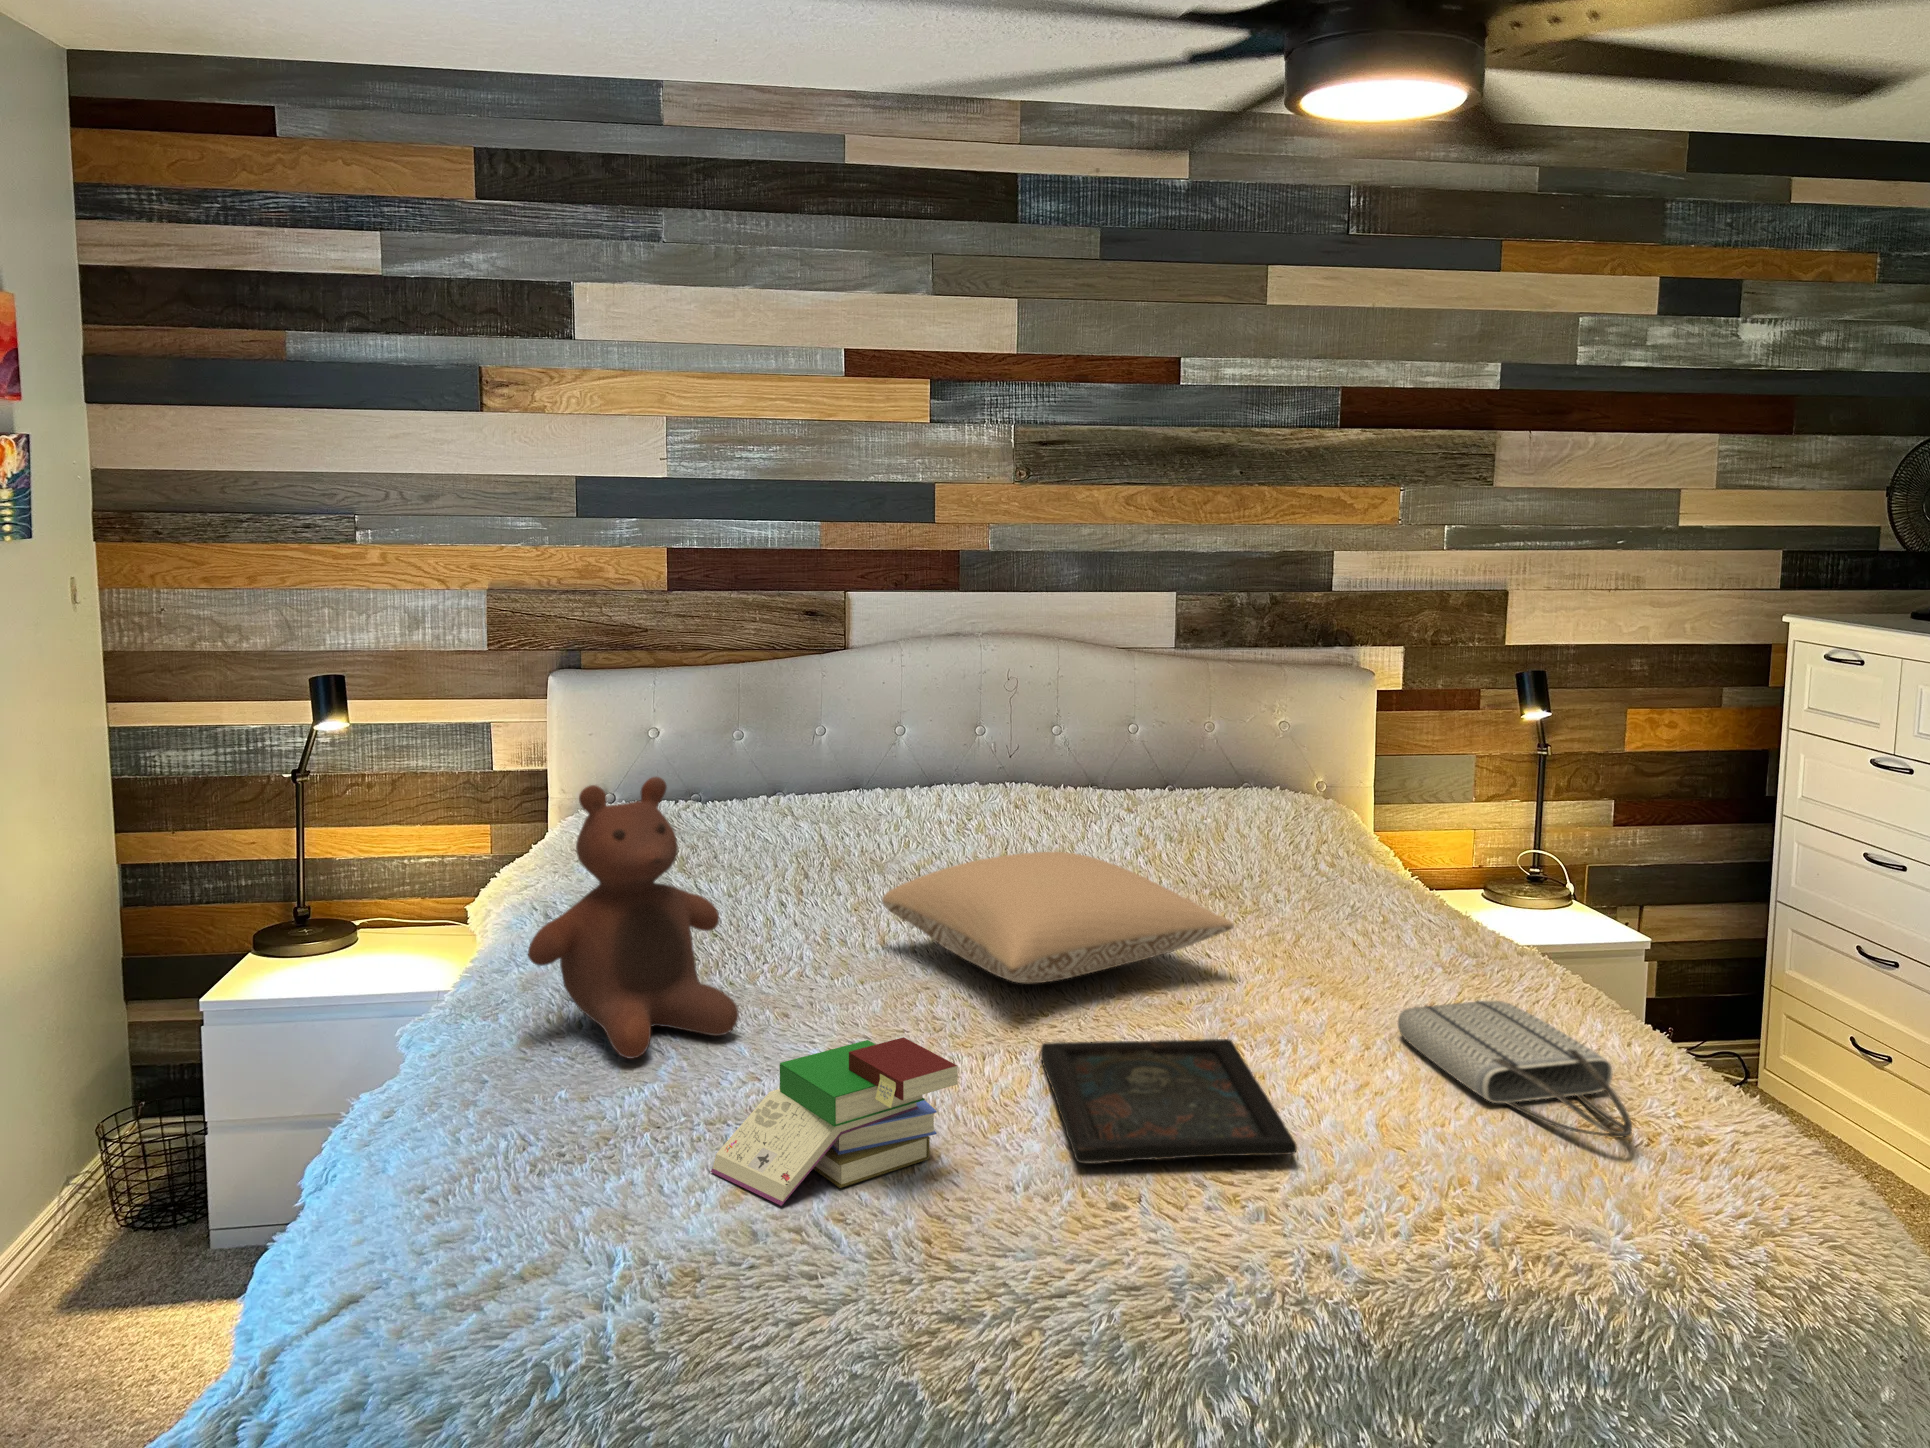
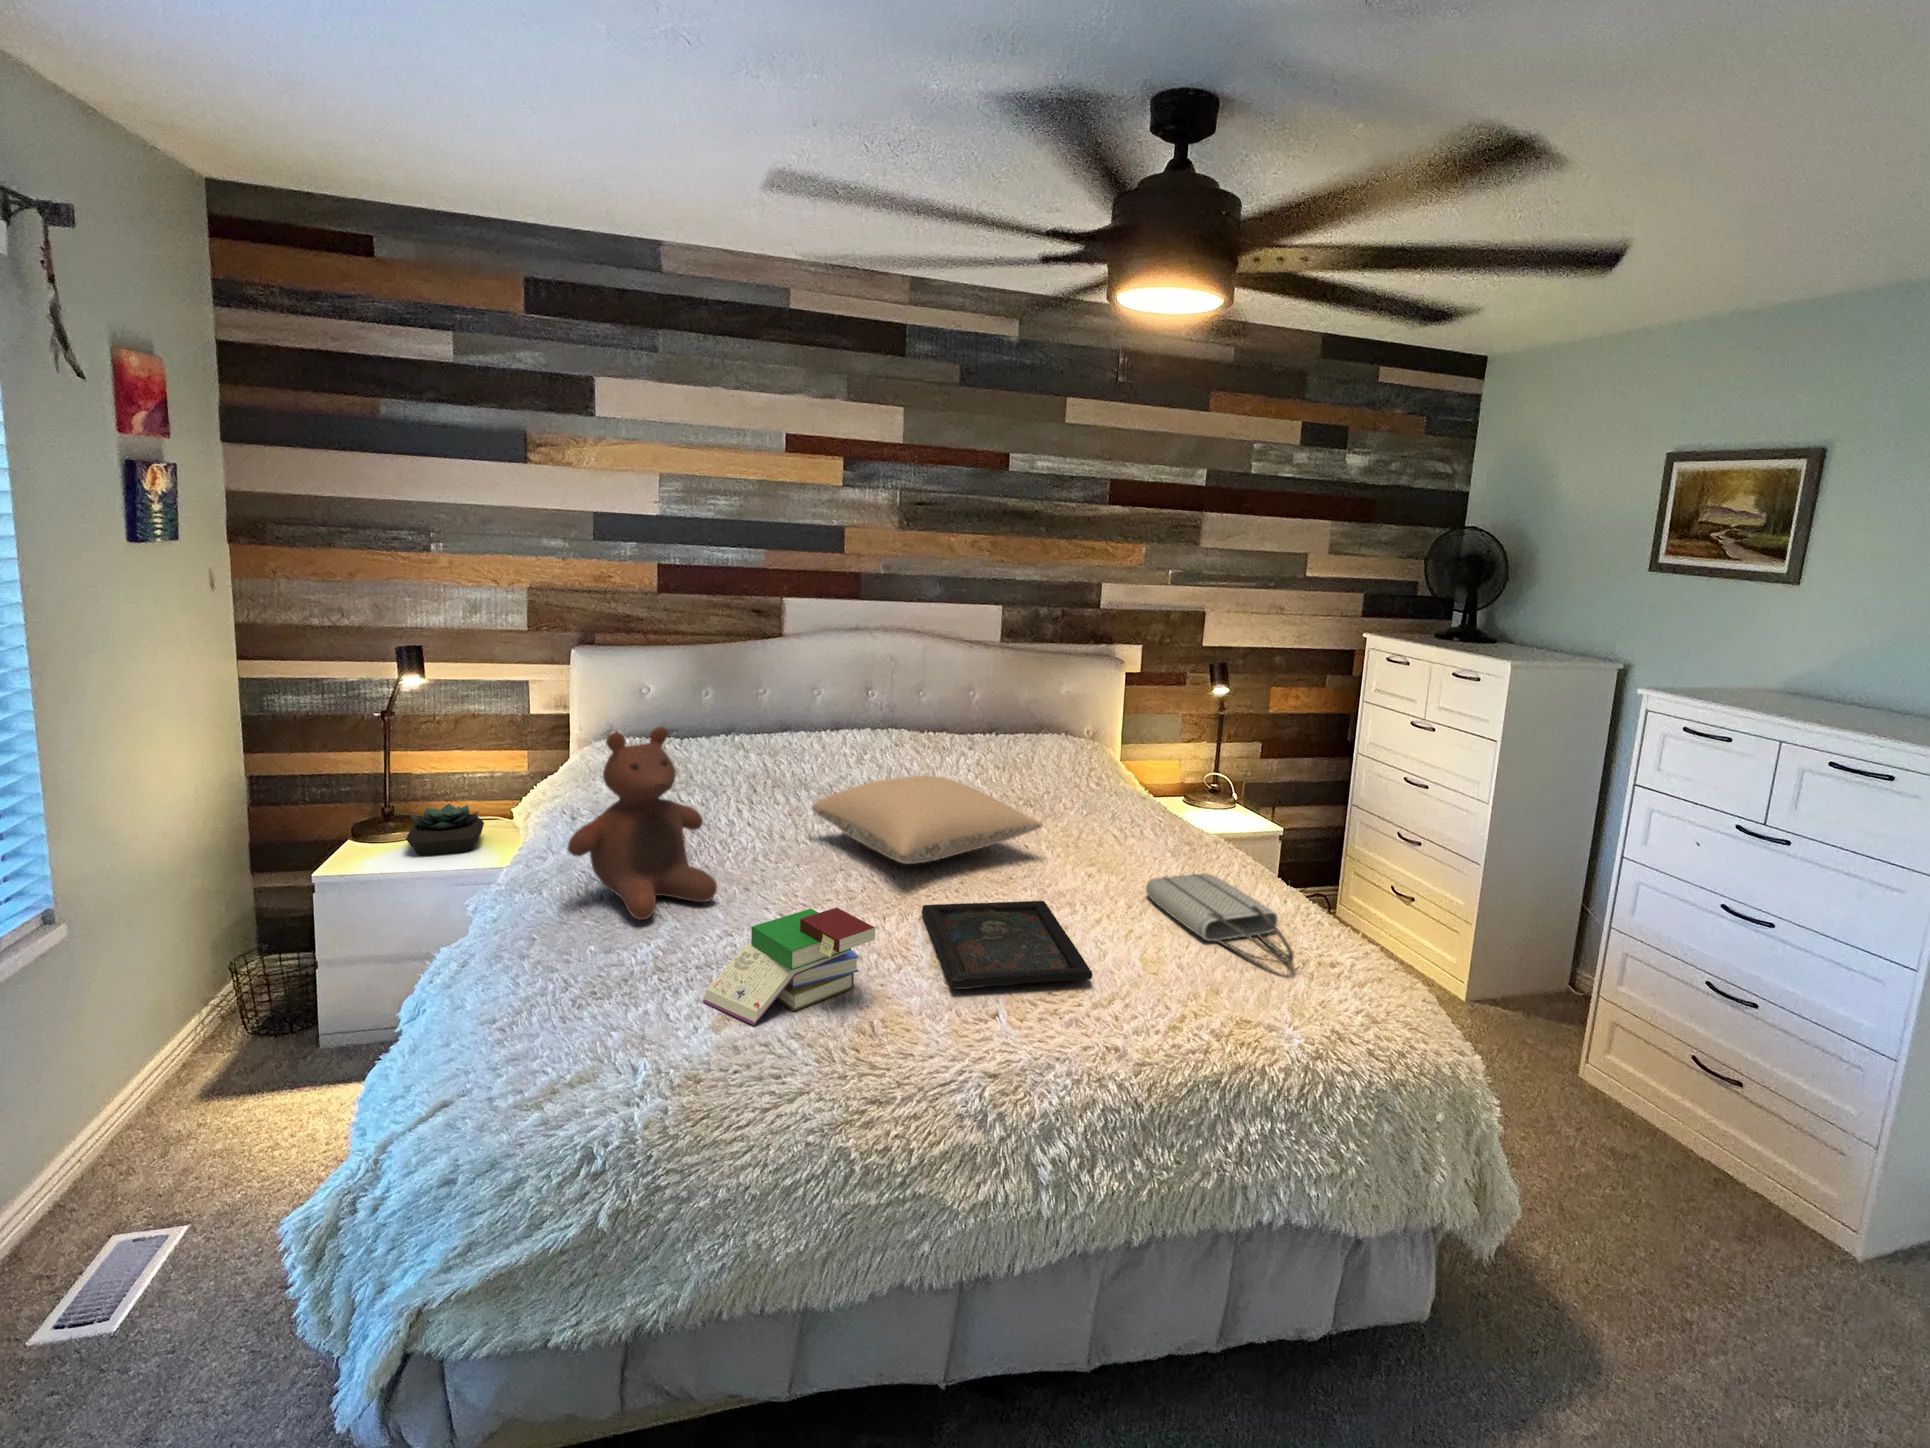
succulent plant: none [320,903,425,977] -> present [406,804,484,856]

